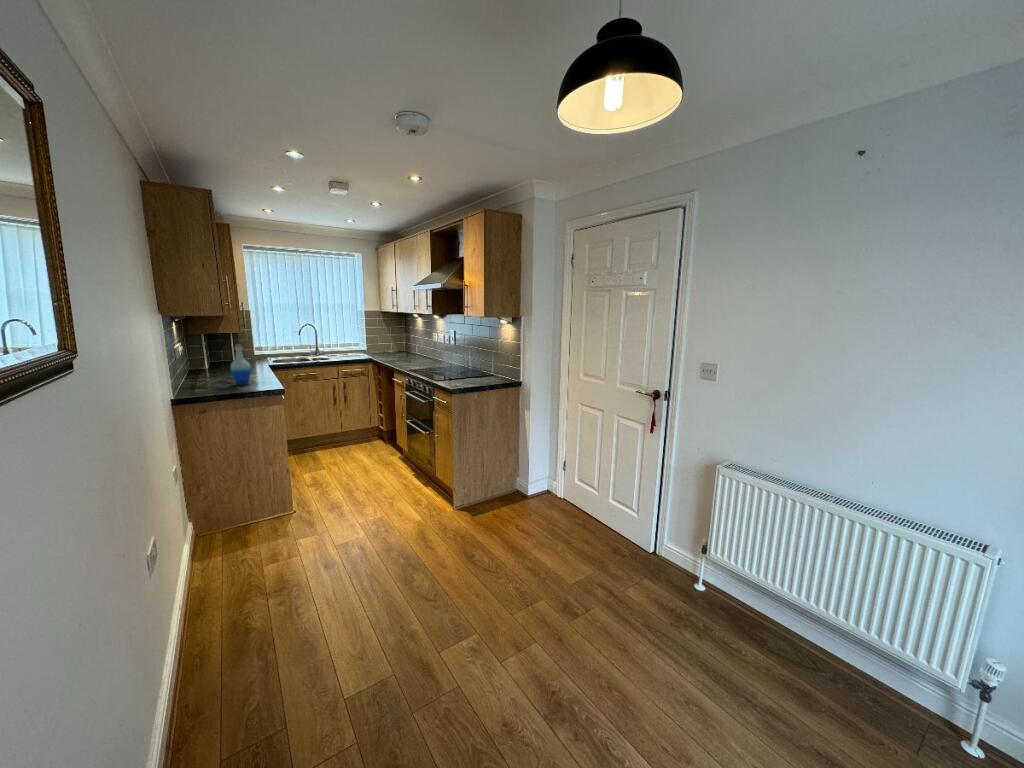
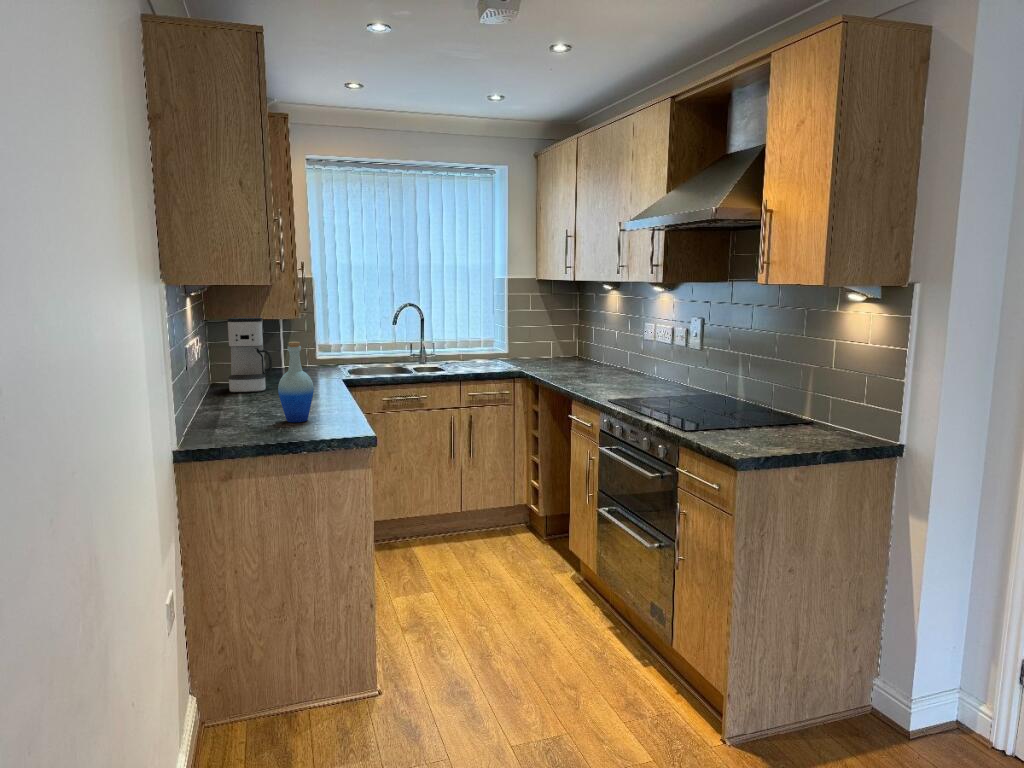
coffee maker: none [197,332,226,373] -> present [227,318,272,393]

